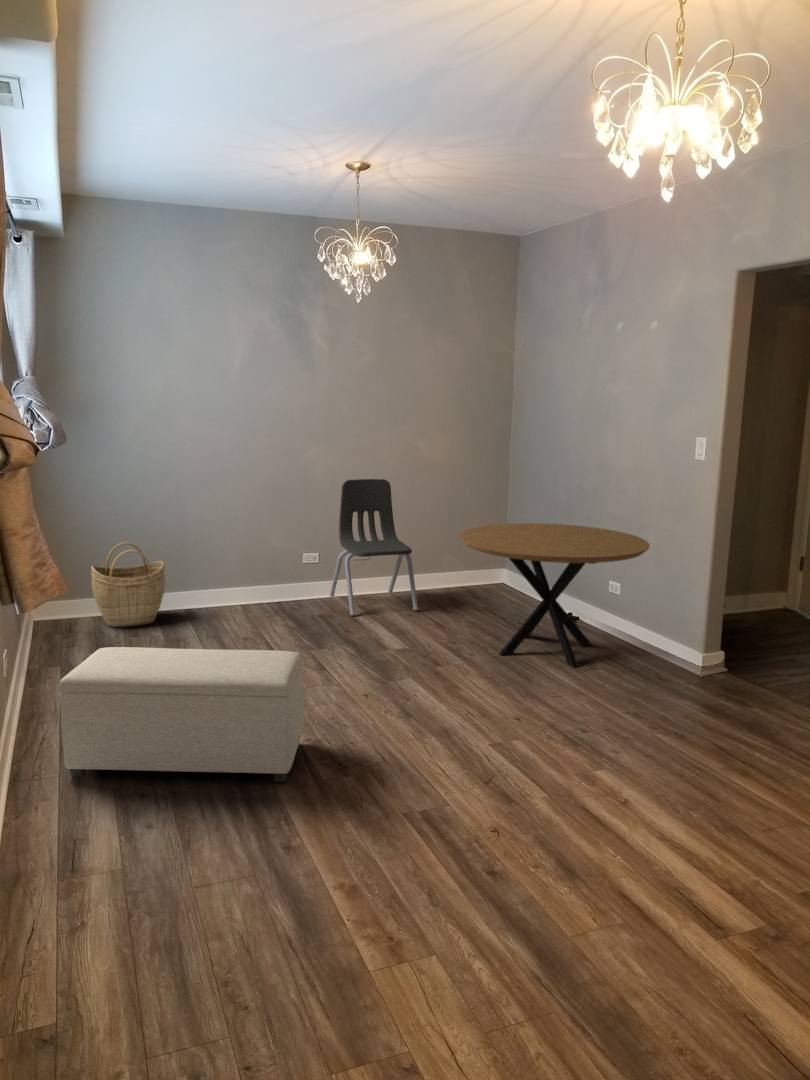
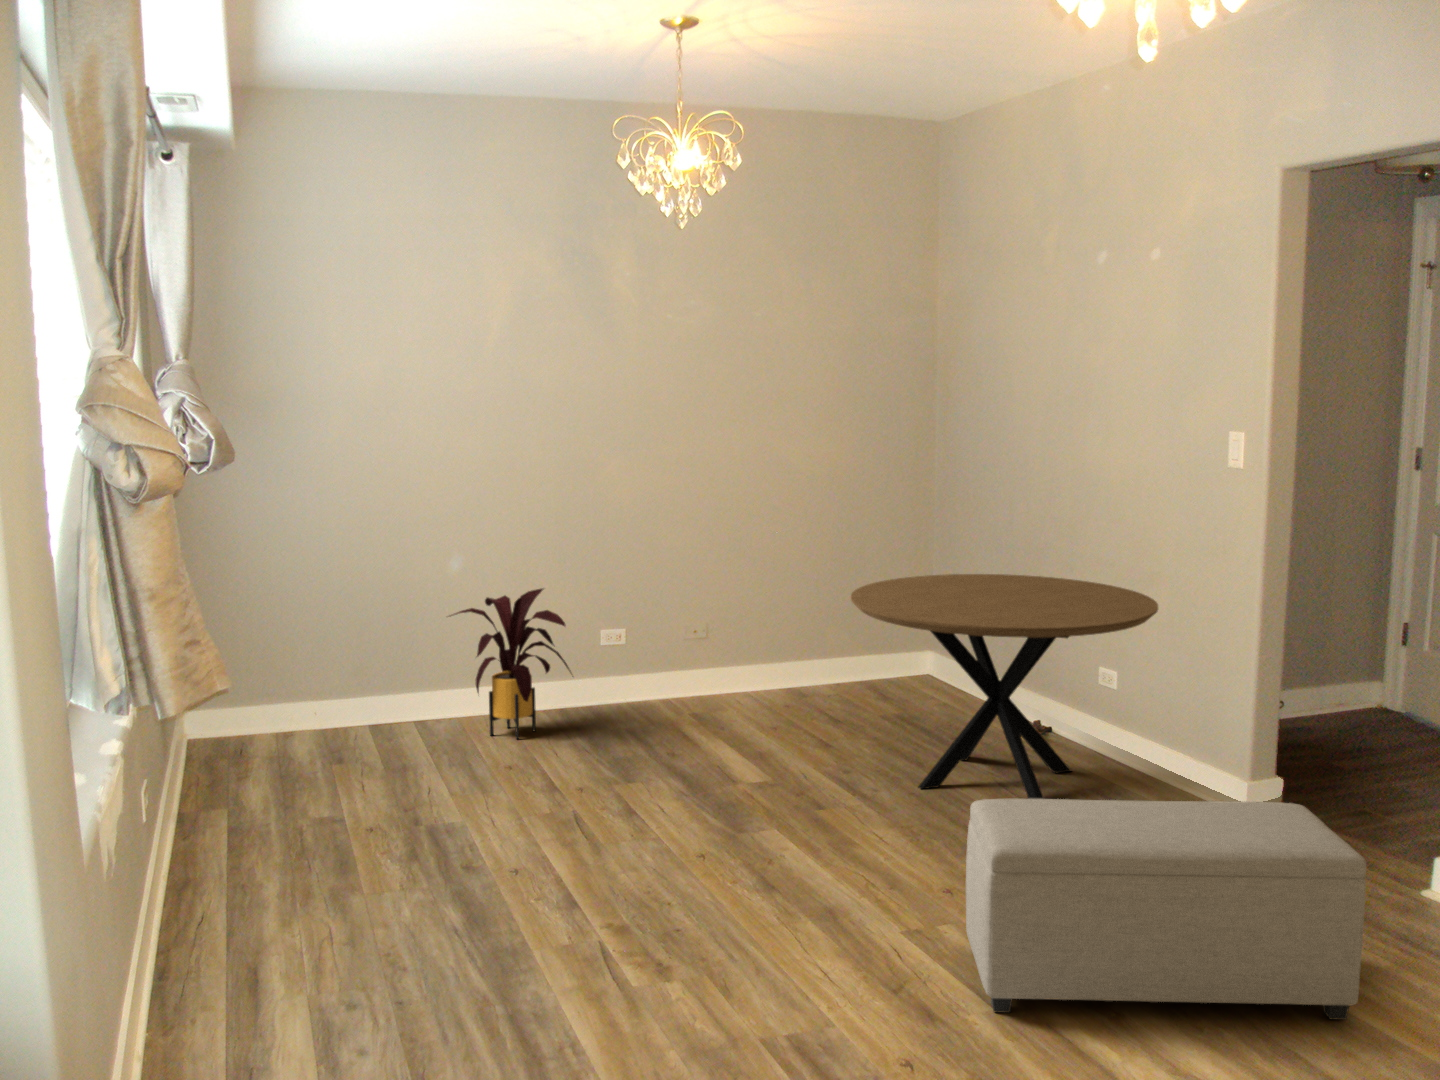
dining chair: present [329,479,418,615] -> none [645,507,789,727]
house plant: none [205,528,286,622] -> present [450,589,570,739]
woven basket: present [91,542,165,627] -> none [268,615,382,750]
ottoman: present [60,647,303,782] -> present [966,798,1366,1020]

